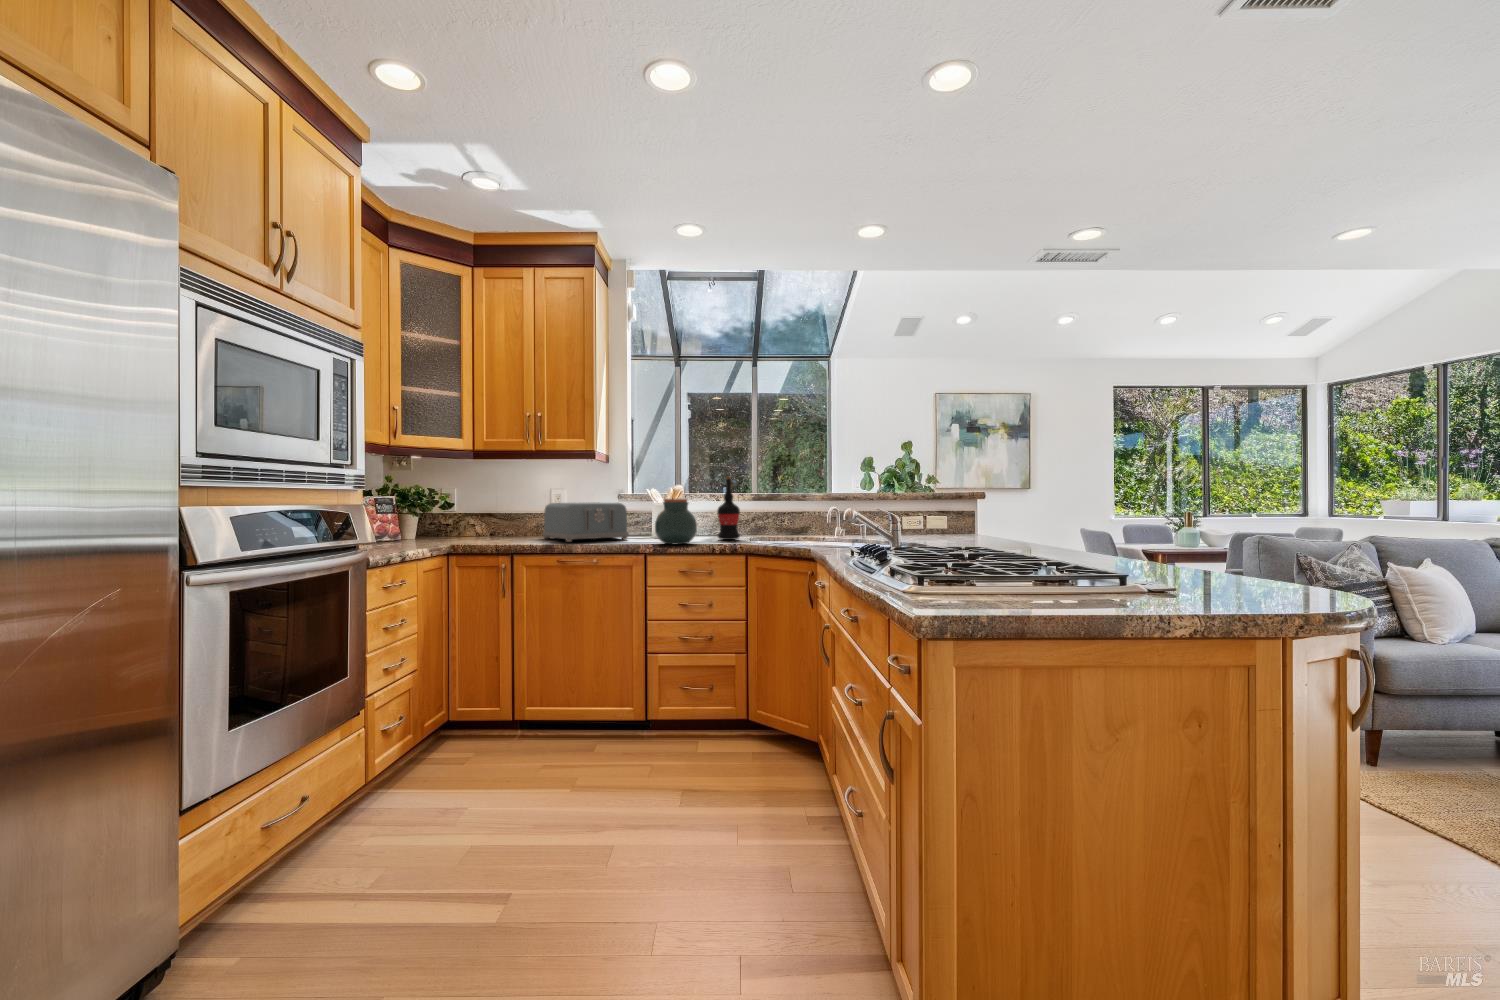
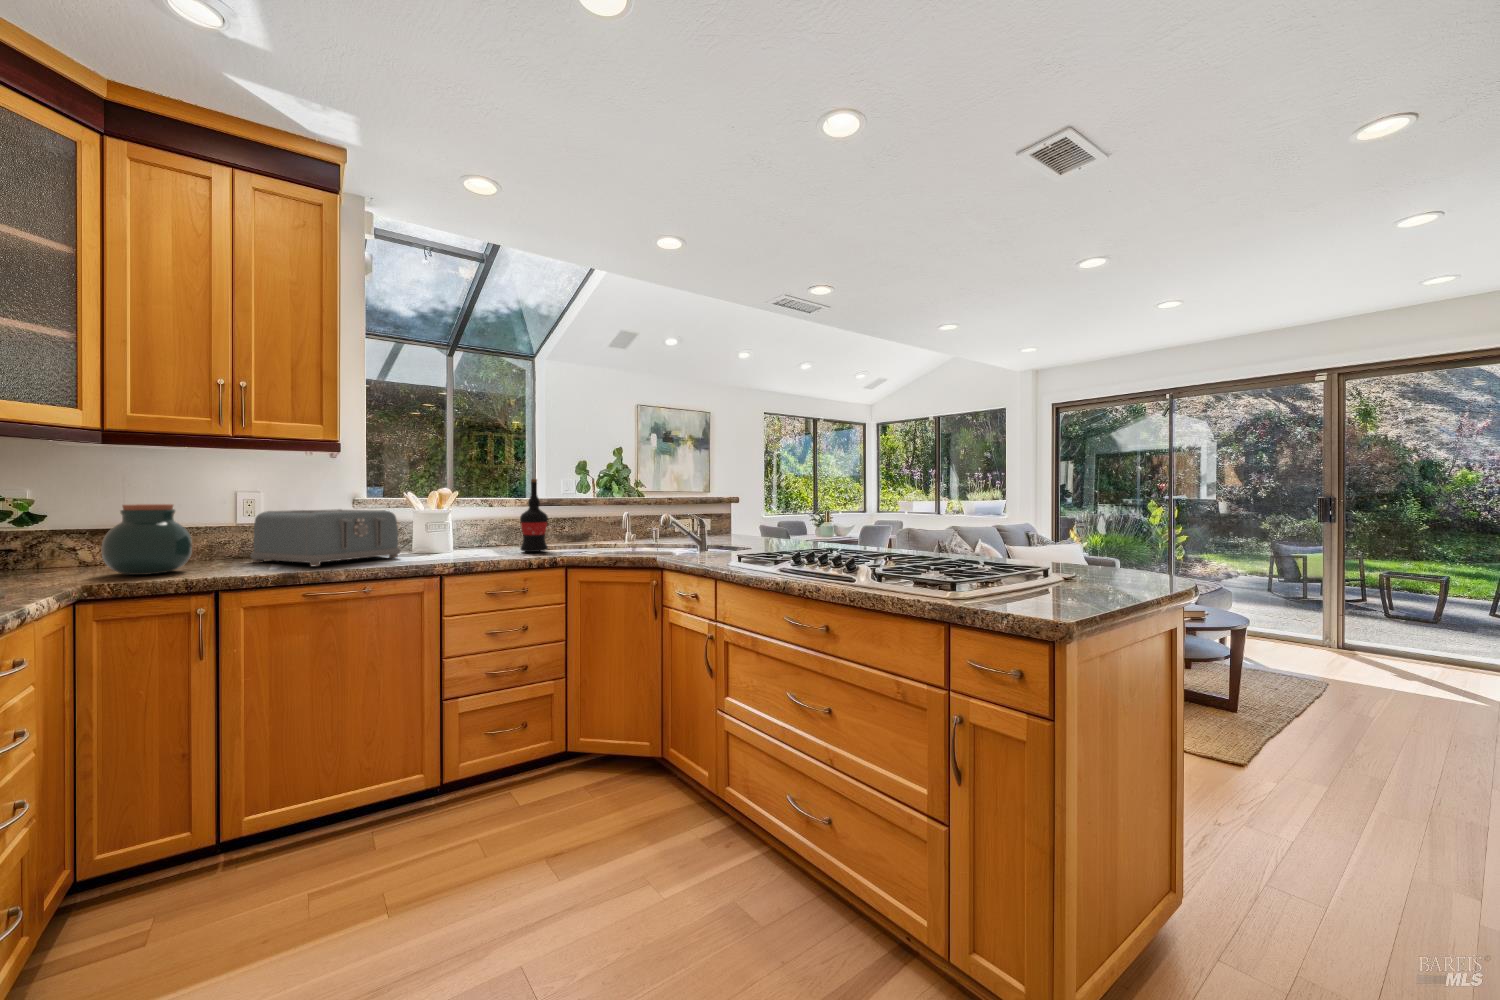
jar: present [655,499,697,545] -> present [102,504,192,575]

